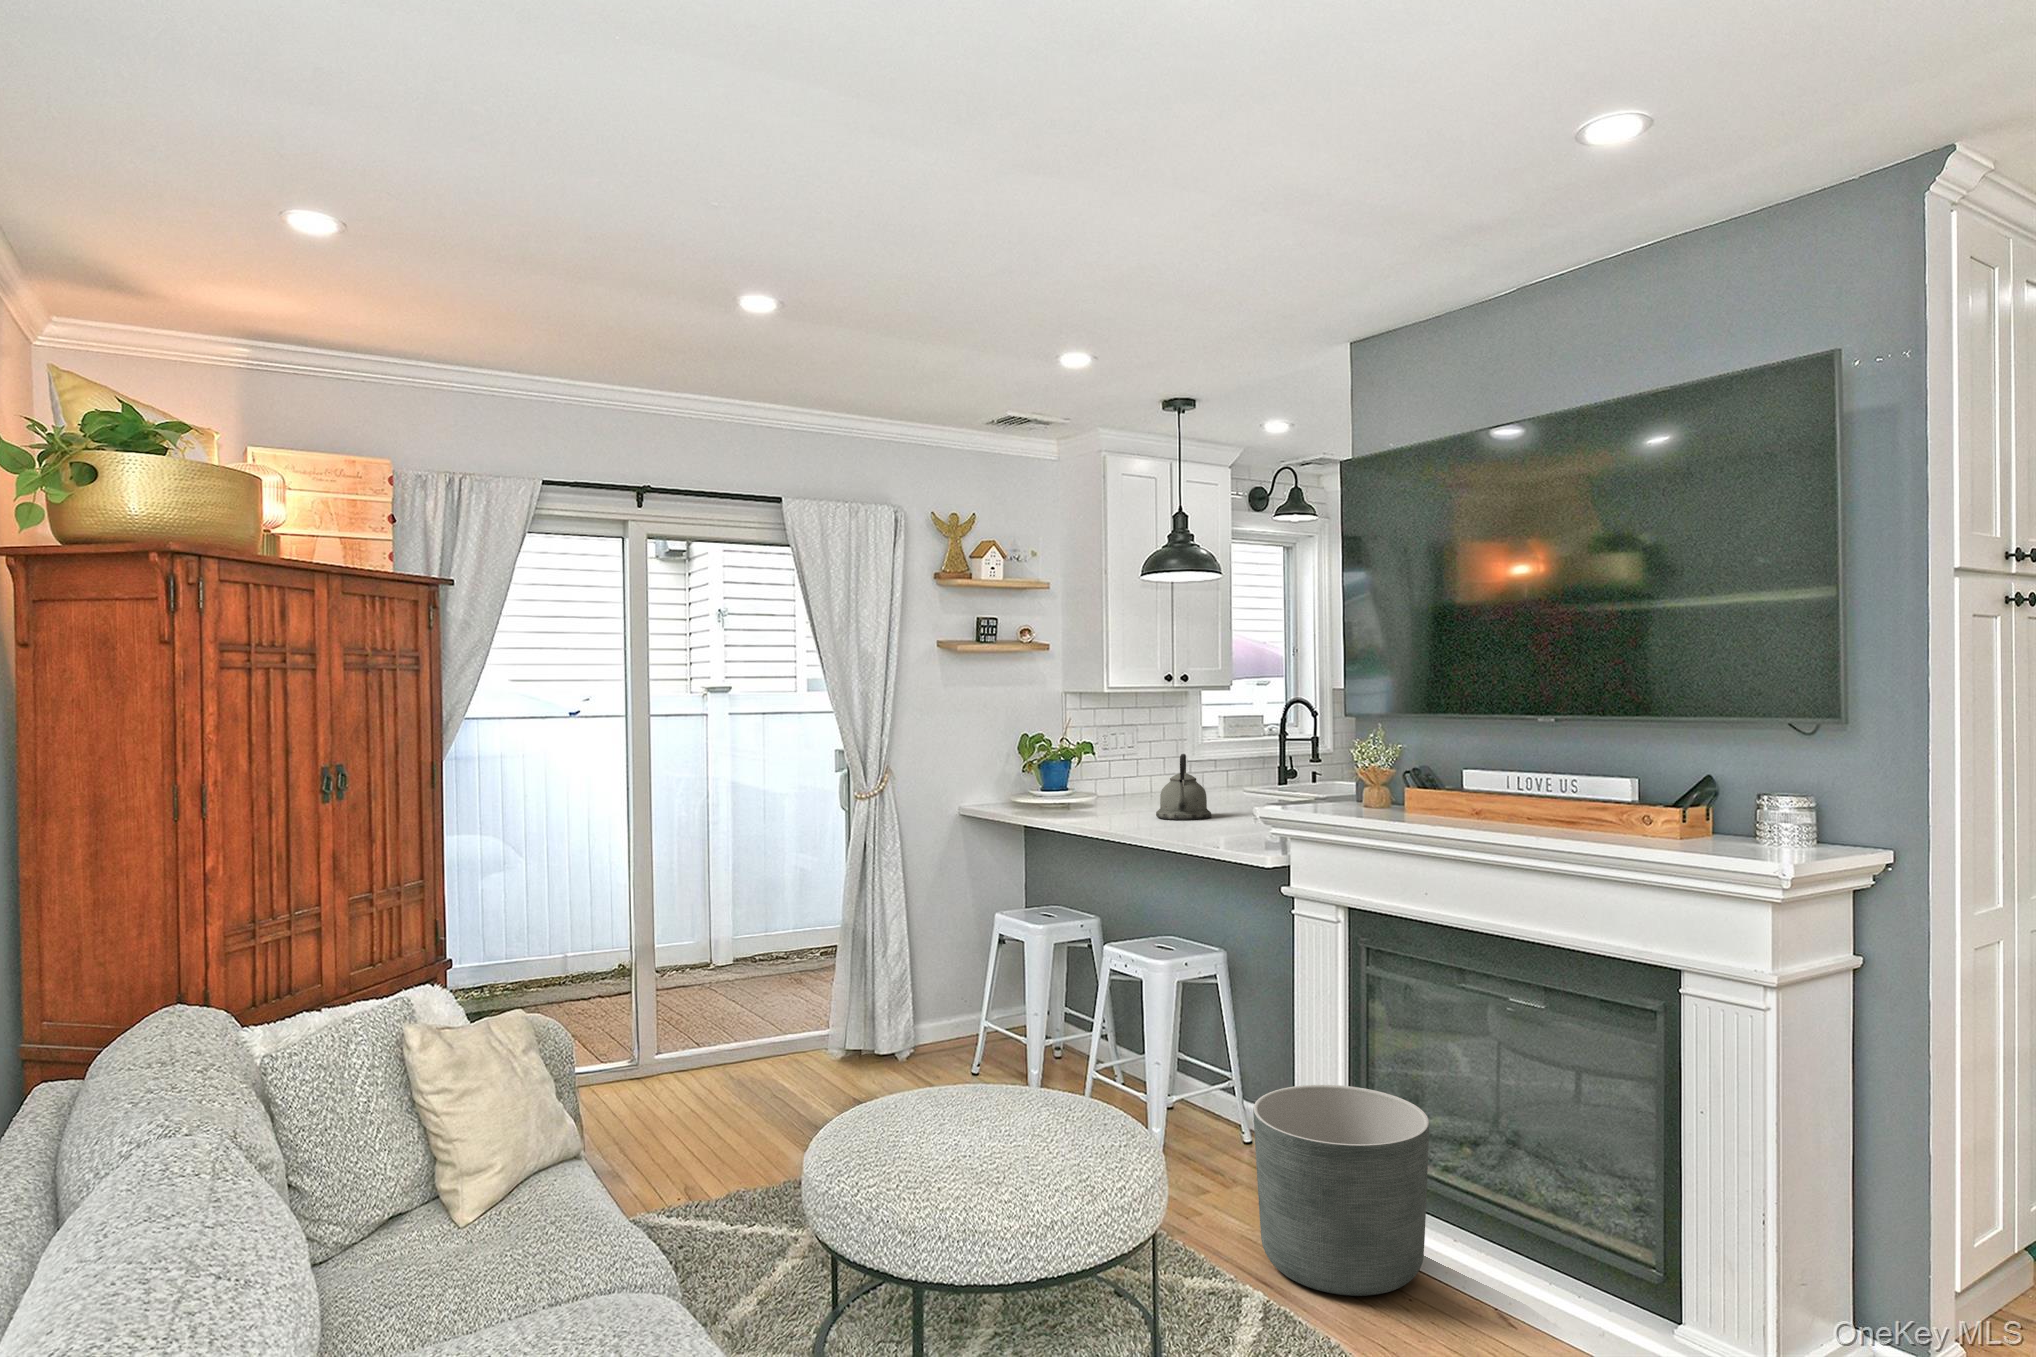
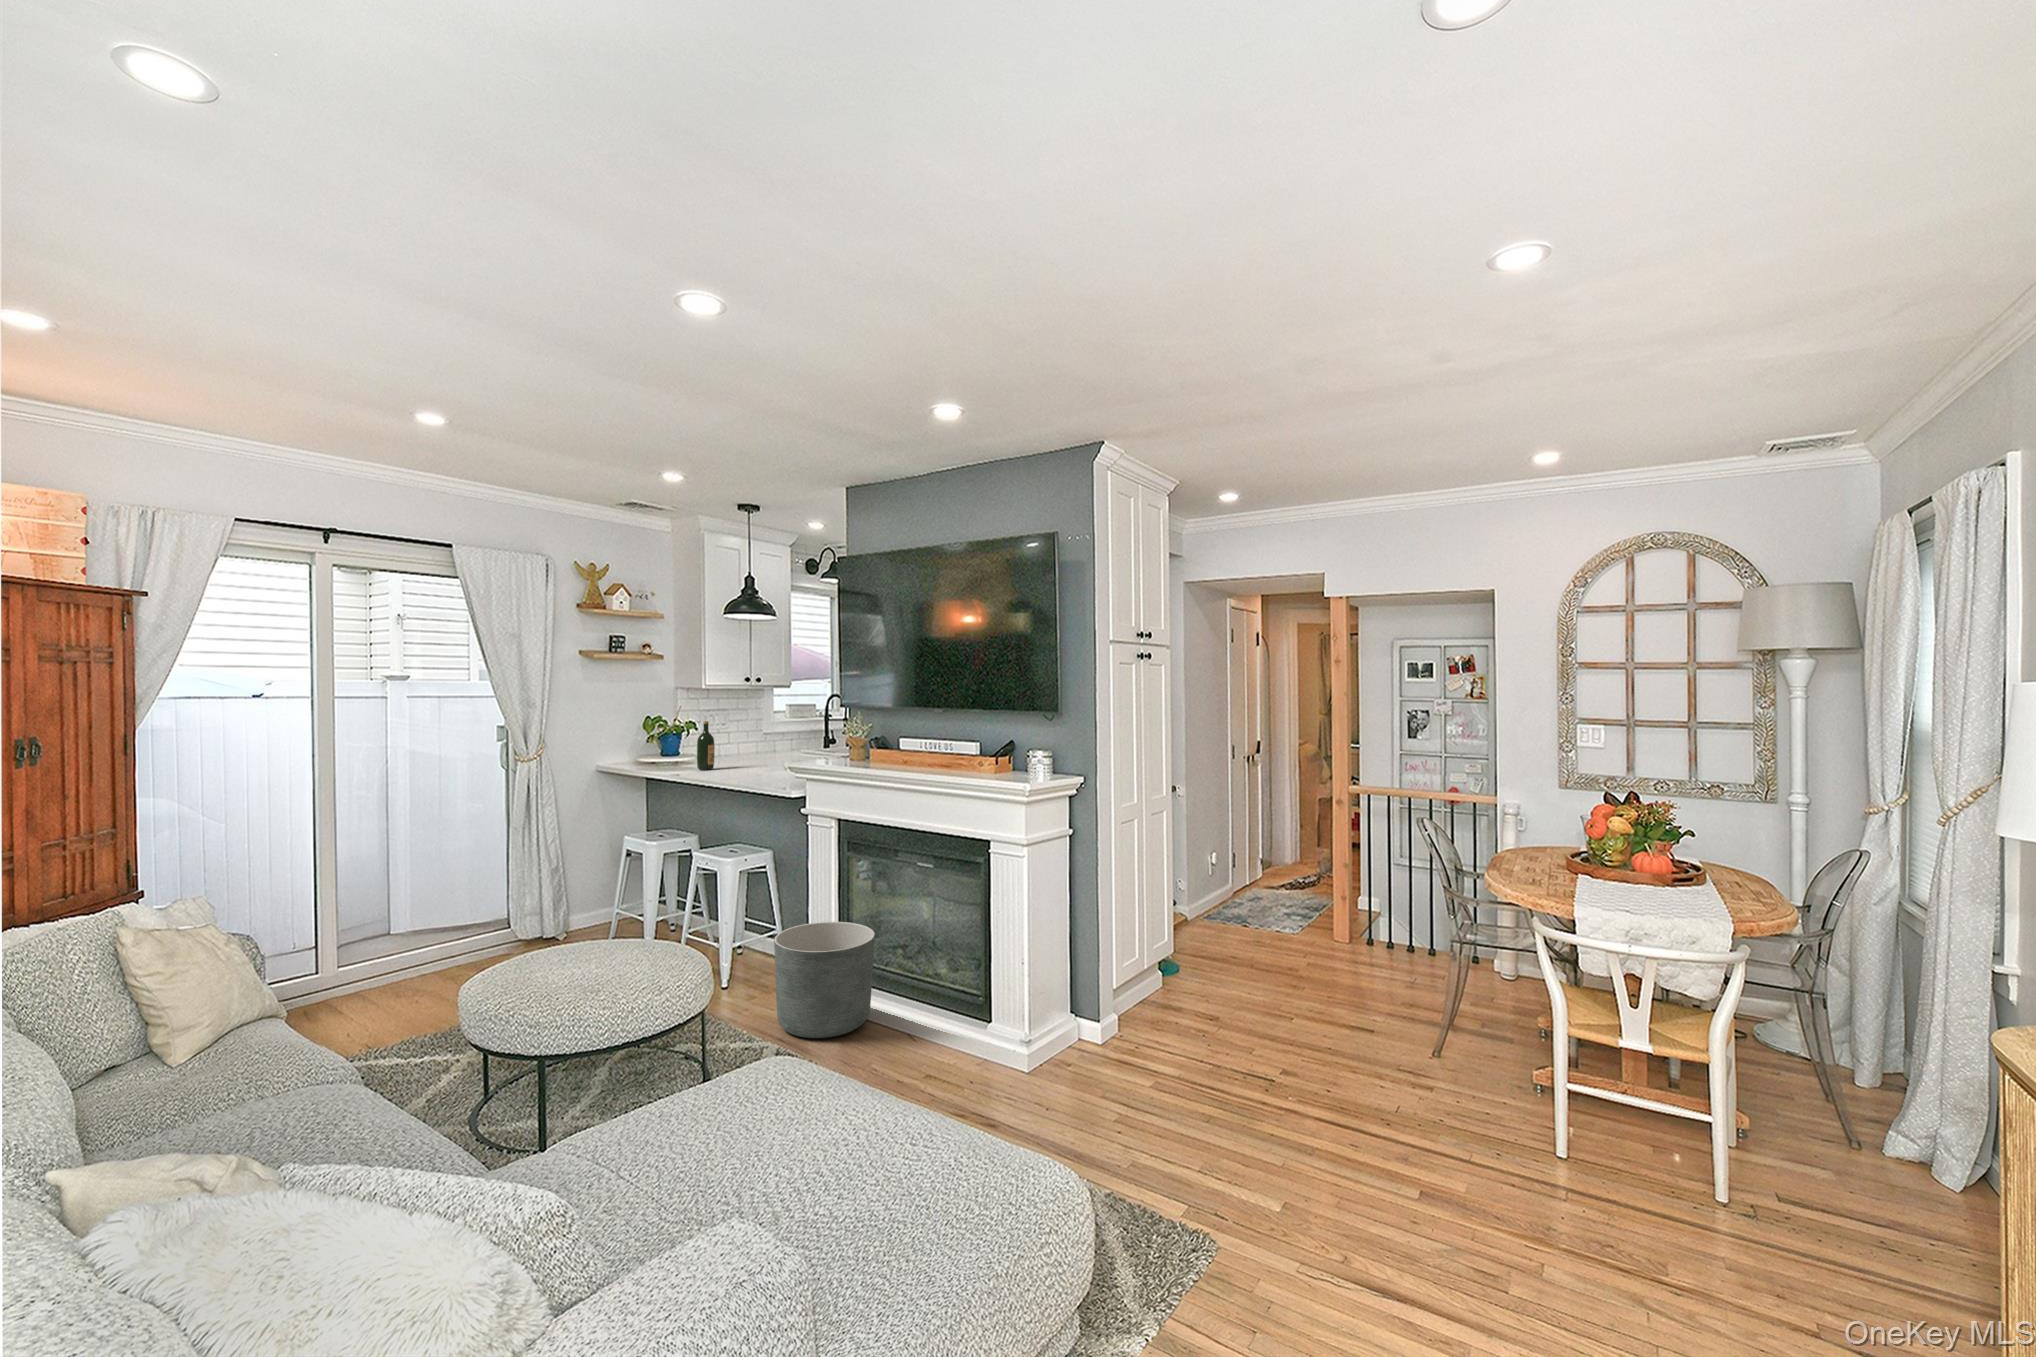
wine bottle: none [1102,743,1127,818] -> present [697,721,715,770]
kettle: present [1156,754,1211,820] -> none [733,728,770,770]

